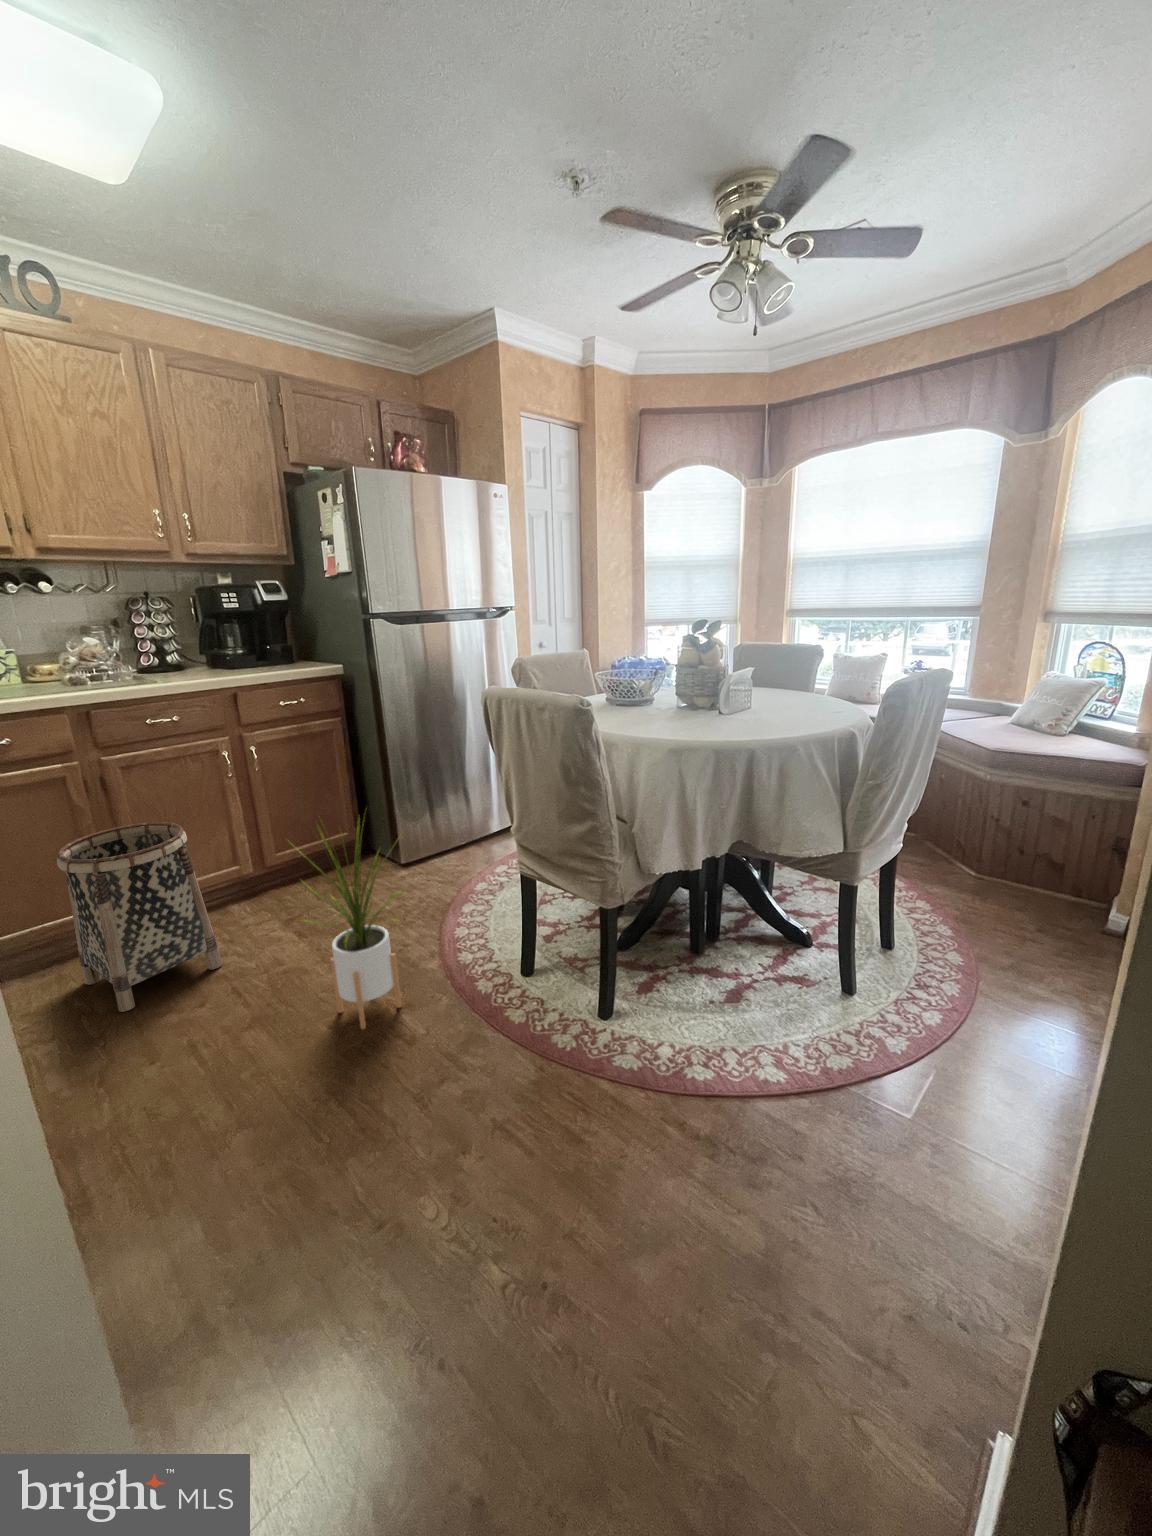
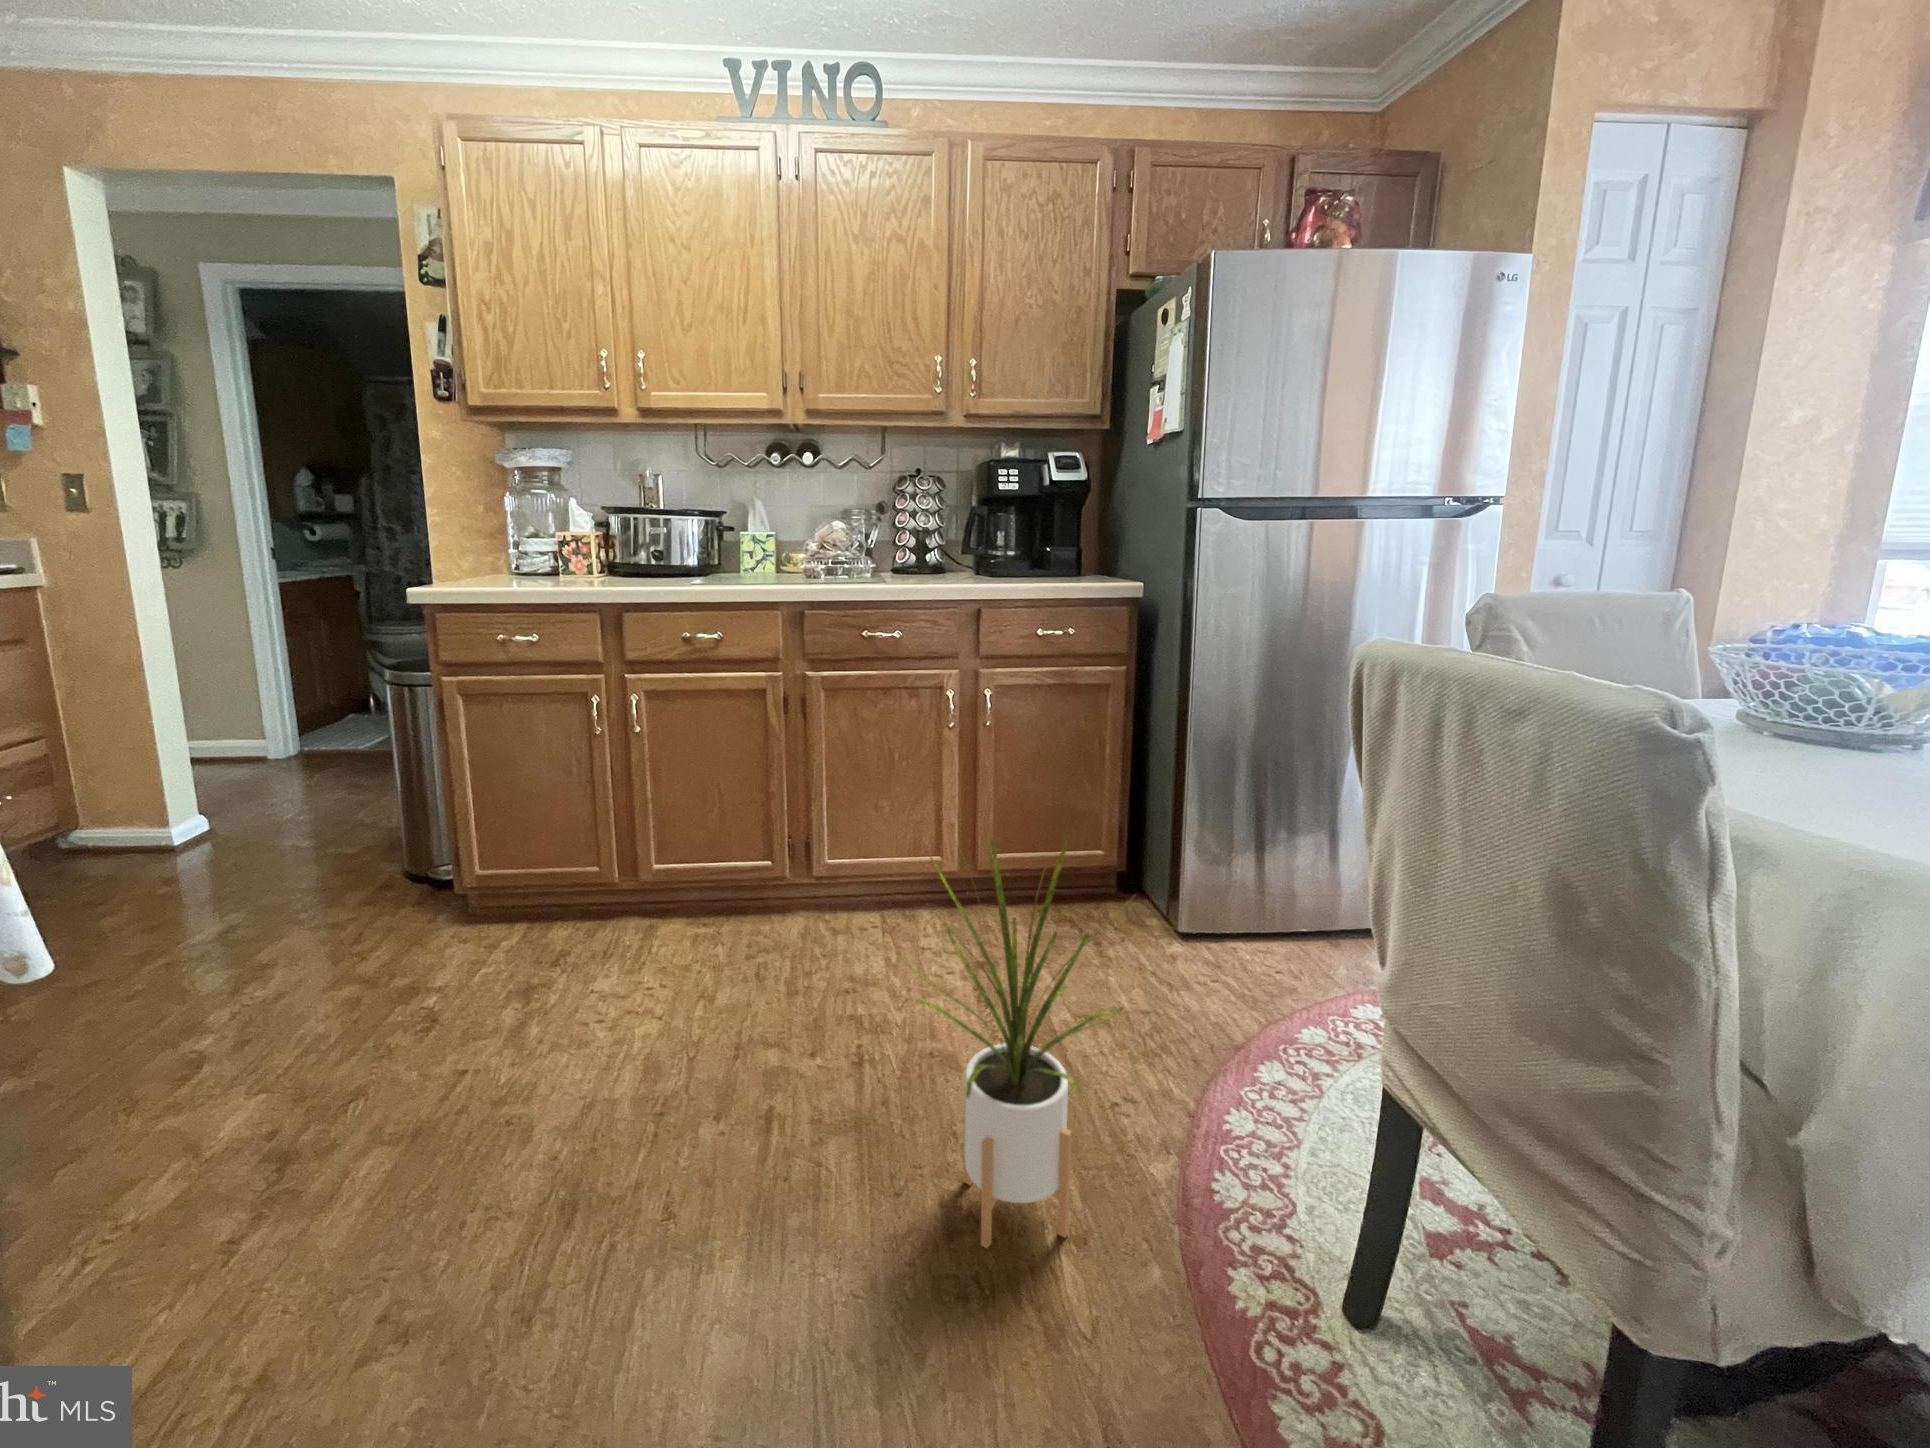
basket: present [57,822,222,1012] -> none [715,766,867,1017]

